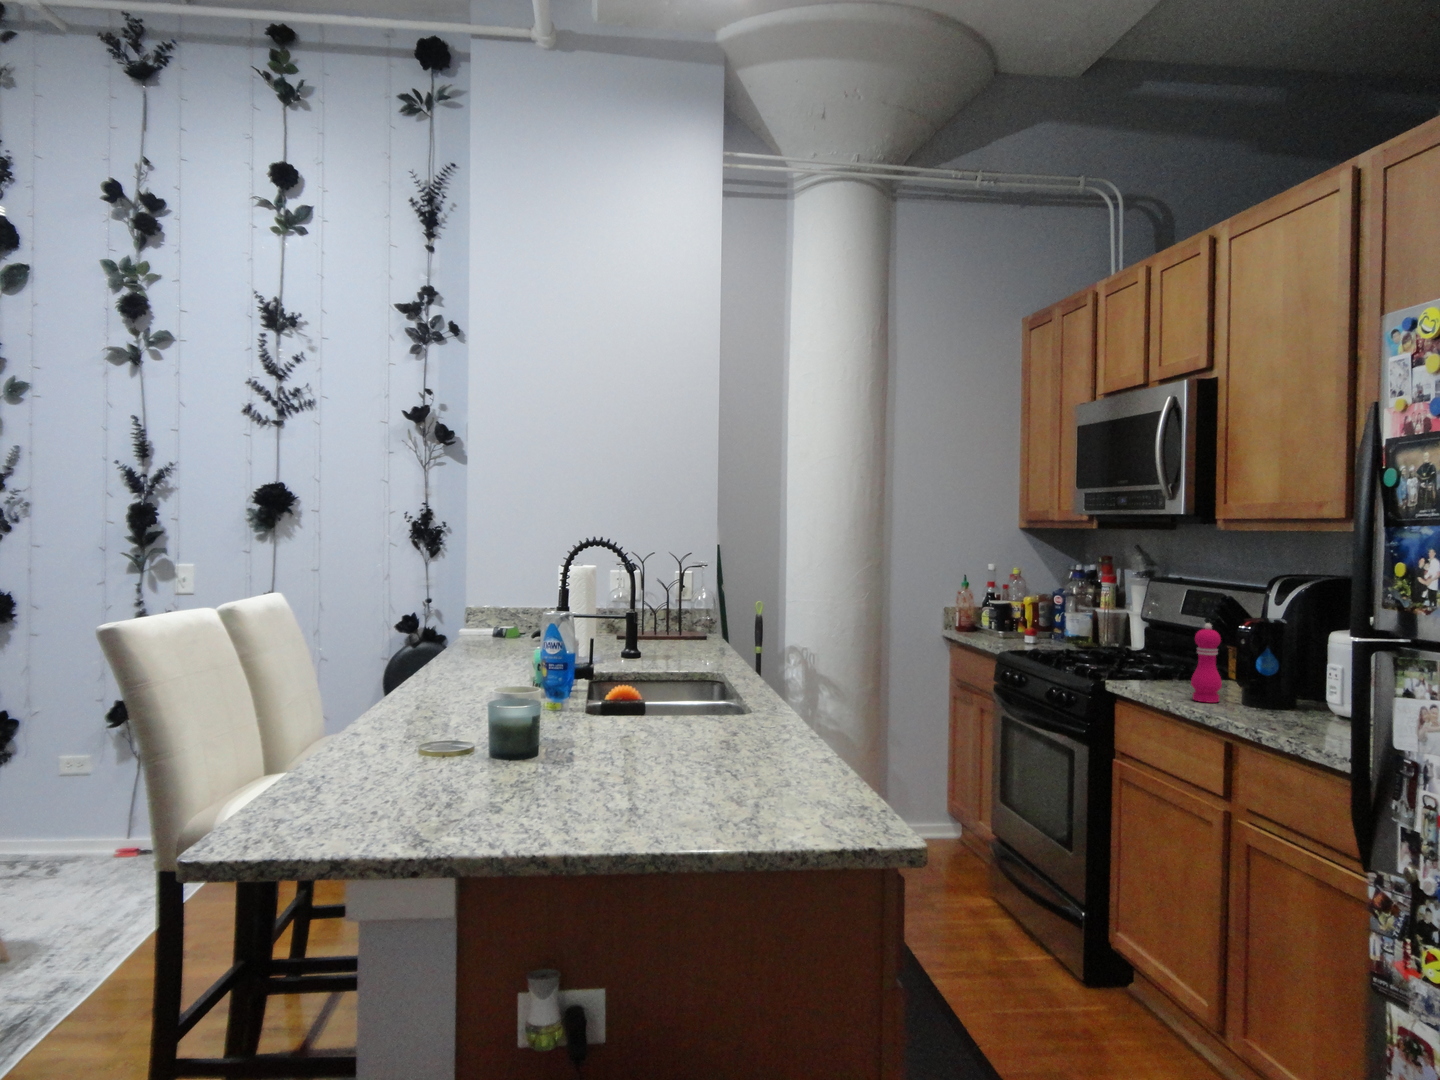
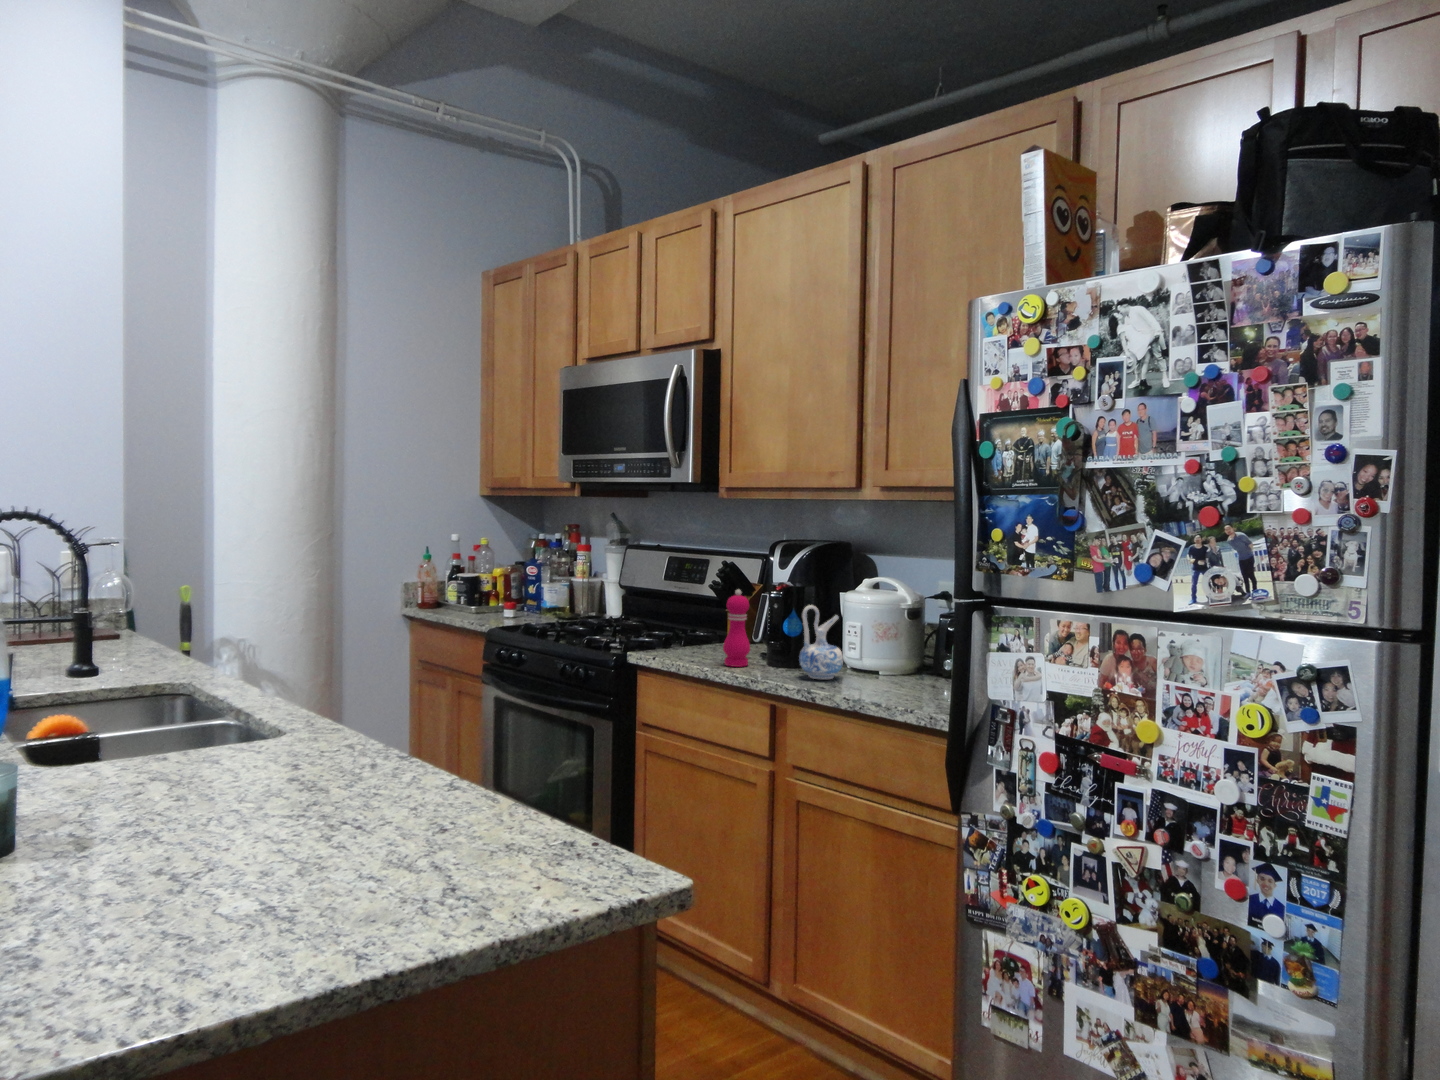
ceramic pitcher: none [1263,642,1316,723] -> present [799,605,843,679]

